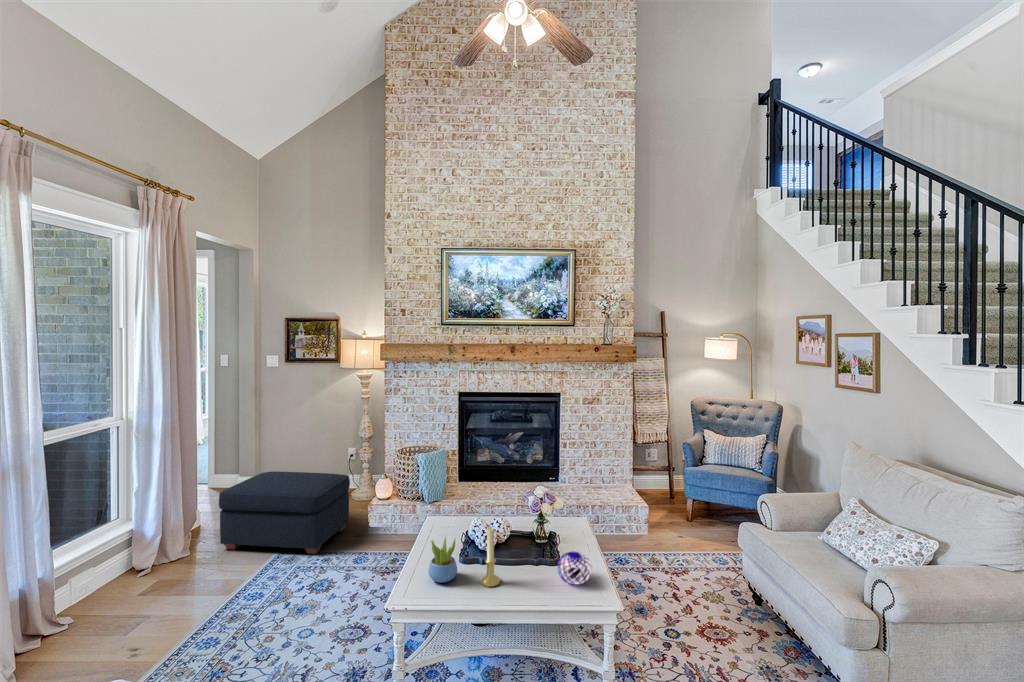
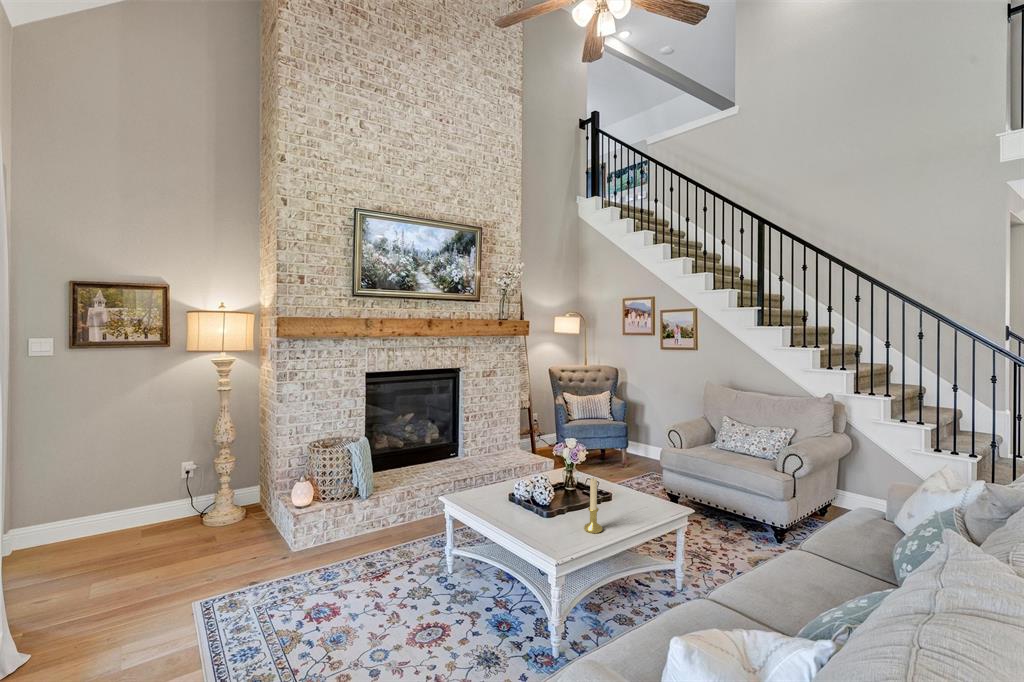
ottoman: present [219,471,350,554] -> none [77,484,265,628]
succulent plant: present [428,538,457,583] -> none [540,494,569,543]
decorative orb: present [558,551,592,585] -> none [628,486,657,513]

